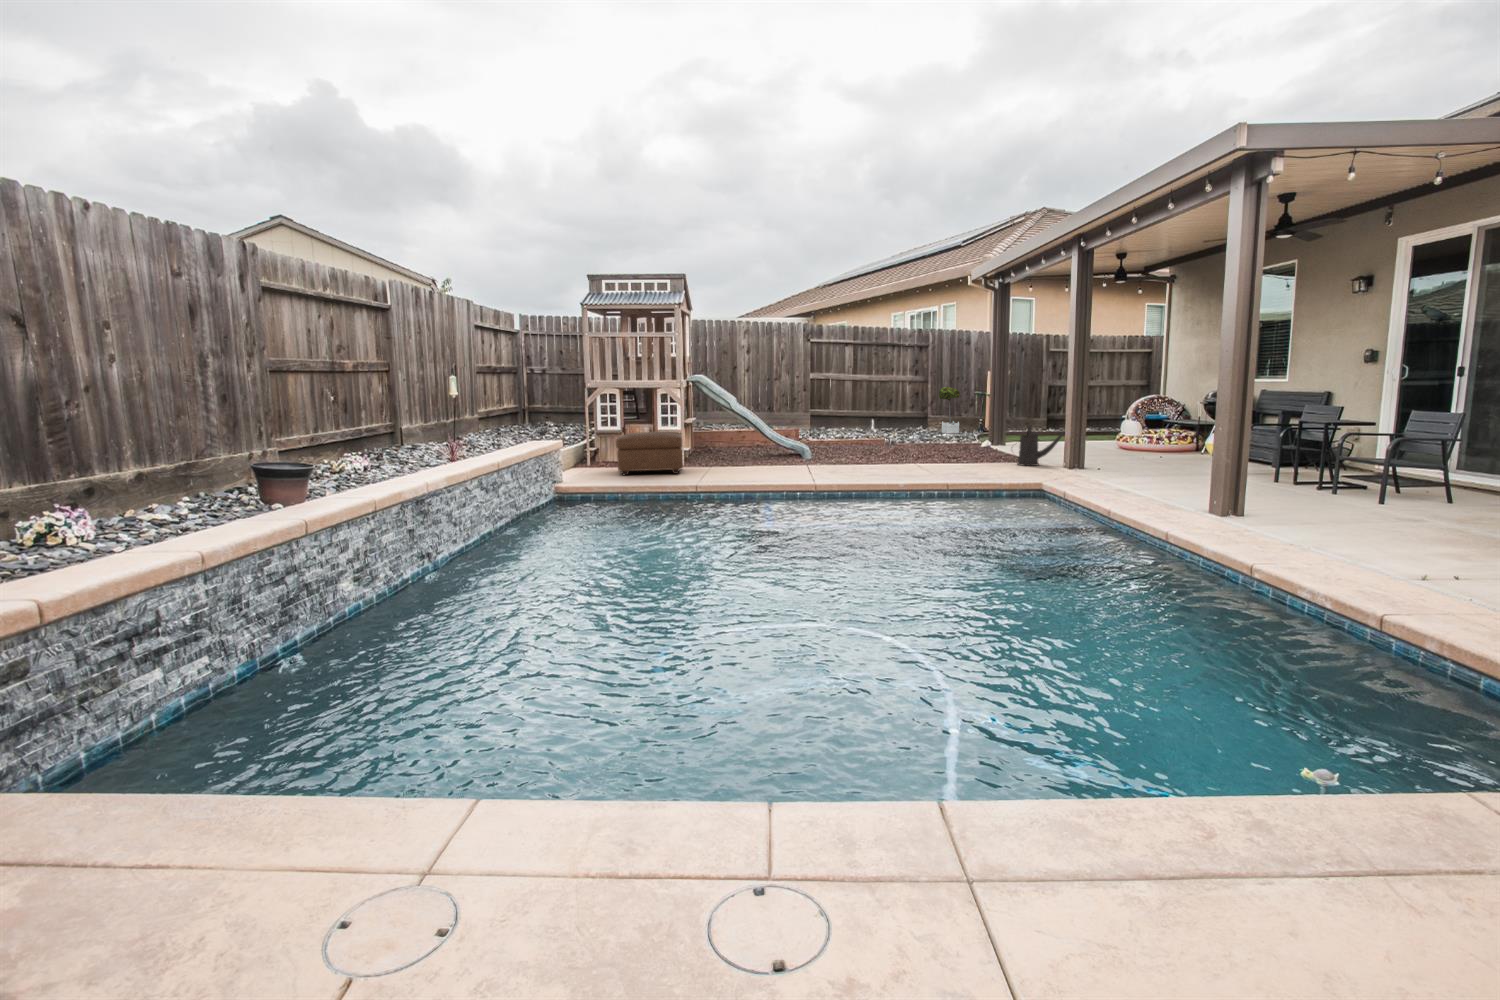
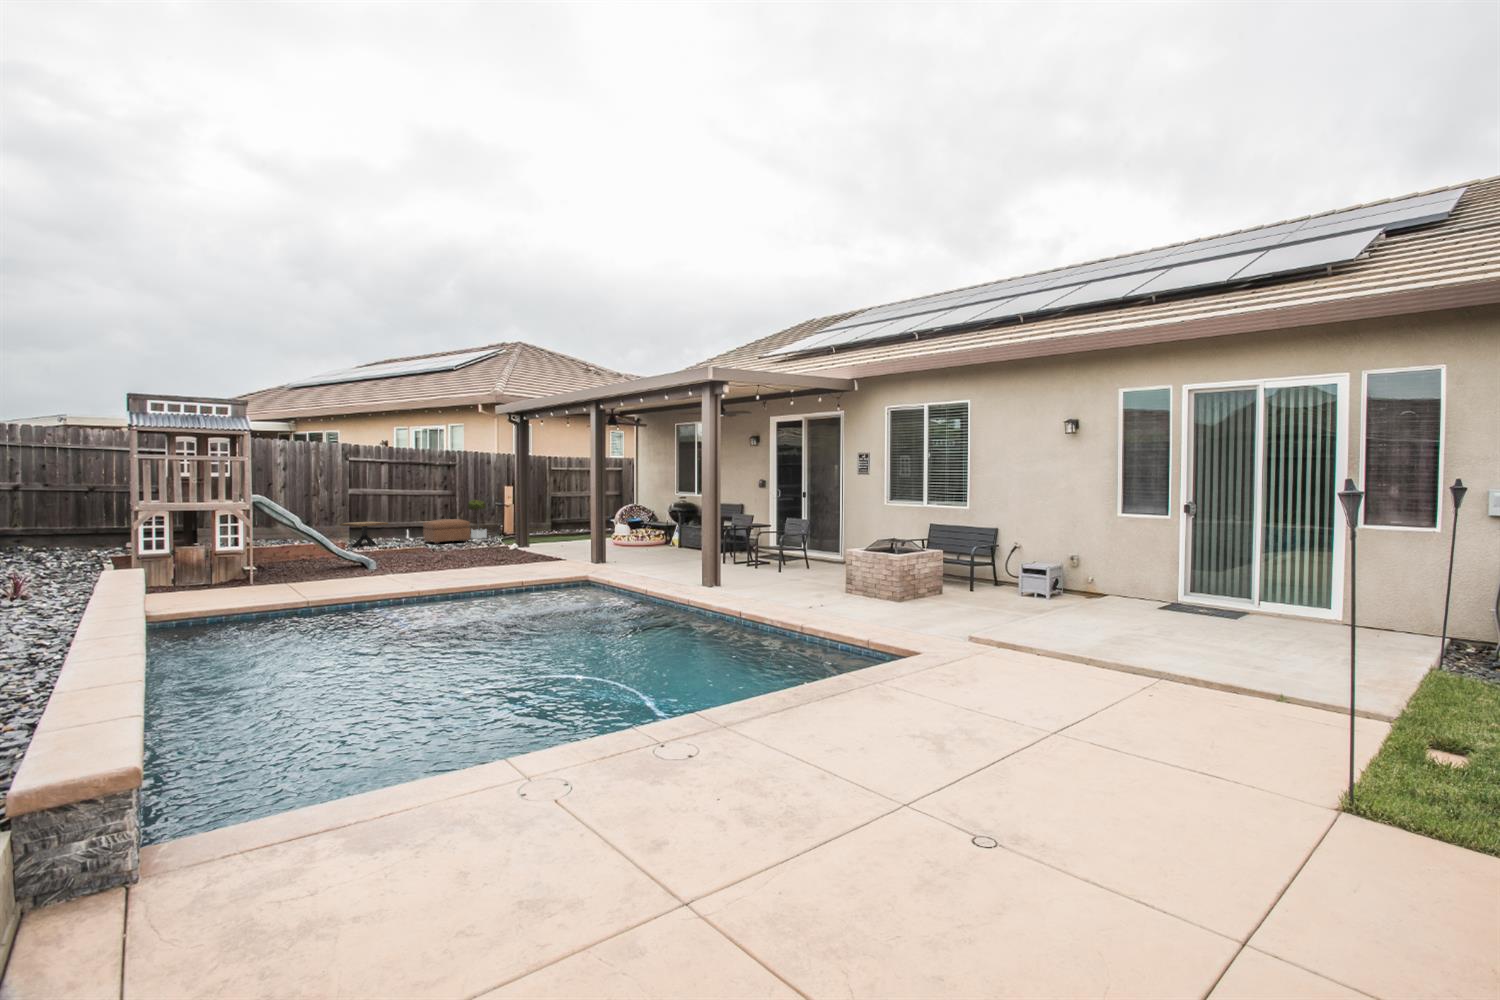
side table: none [805,410,850,436] -> present [340,521,388,547]
watering can: present [1018,424,1065,466] -> none [556,532,593,562]
ottoman: present [616,432,683,475] -> present [423,519,470,544]

